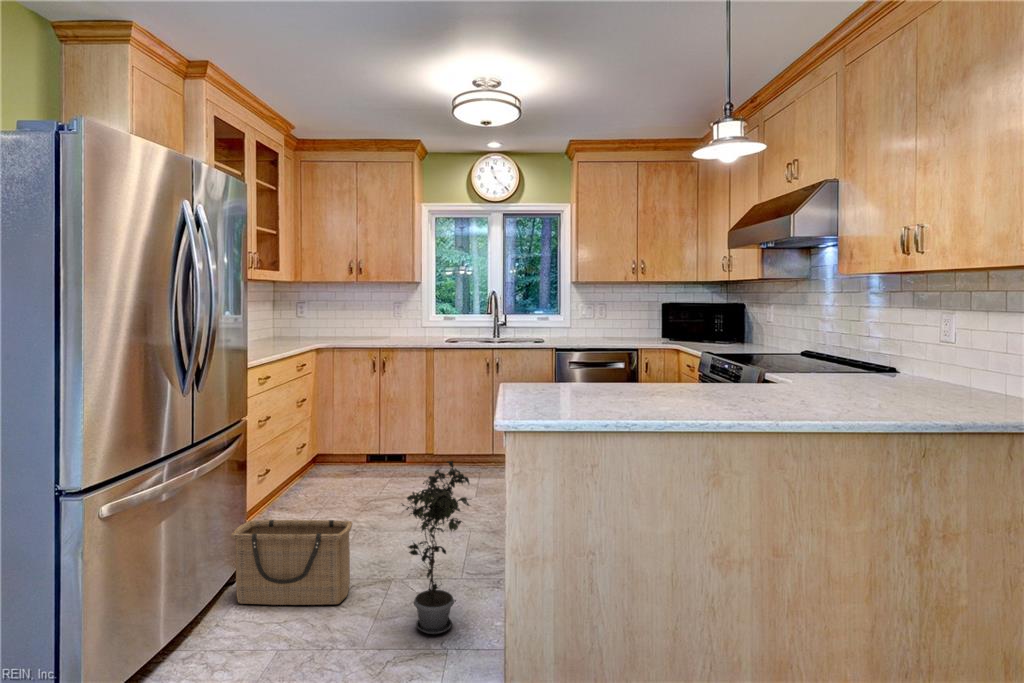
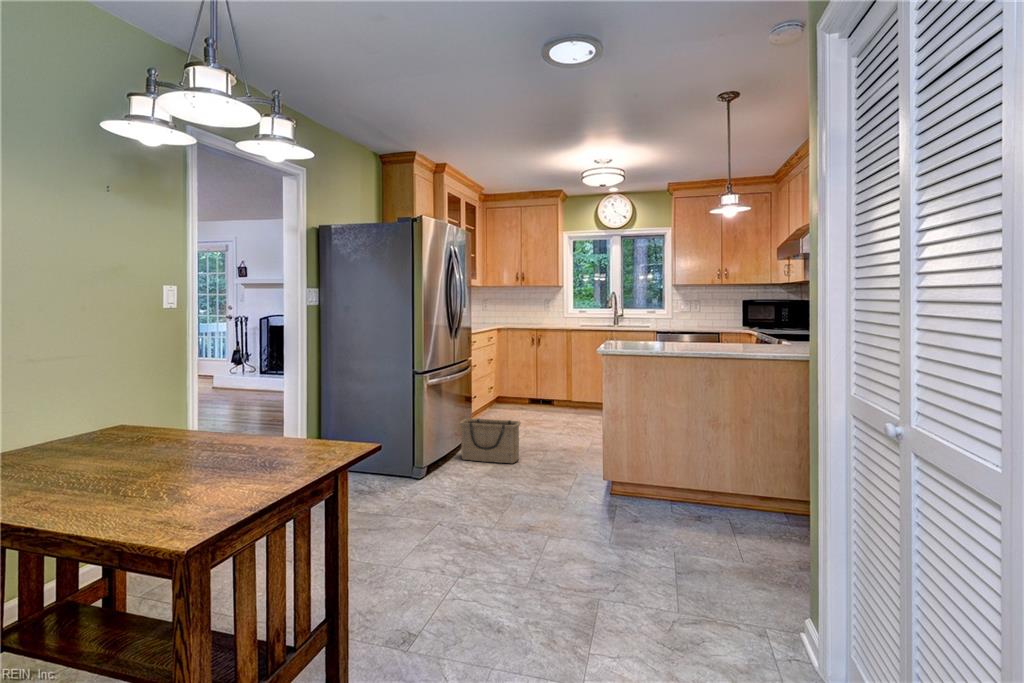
potted plant: present [402,461,470,635] -> none [545,386,584,477]

